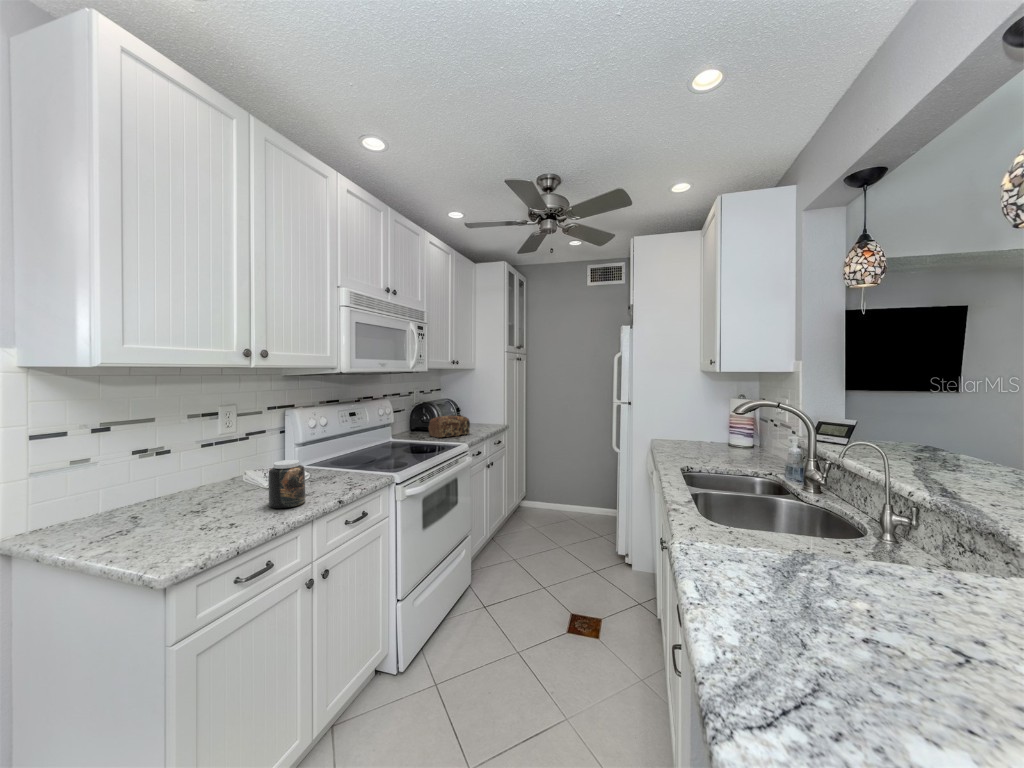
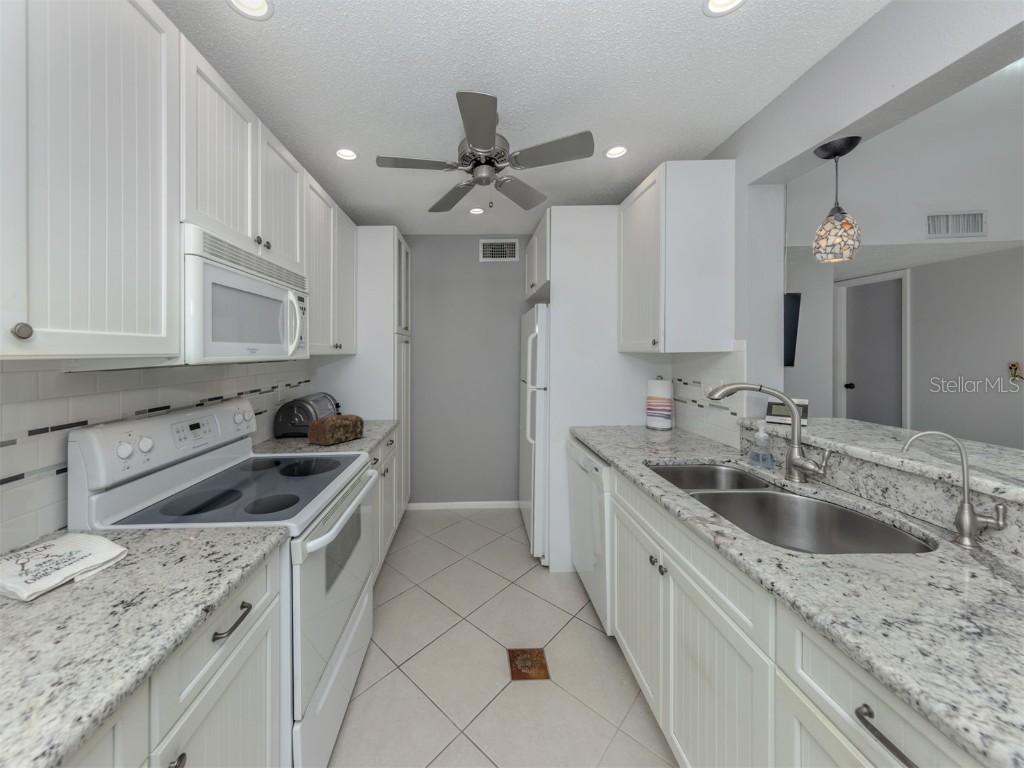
jar: present [268,460,305,508] -> none [68,532,157,637]

